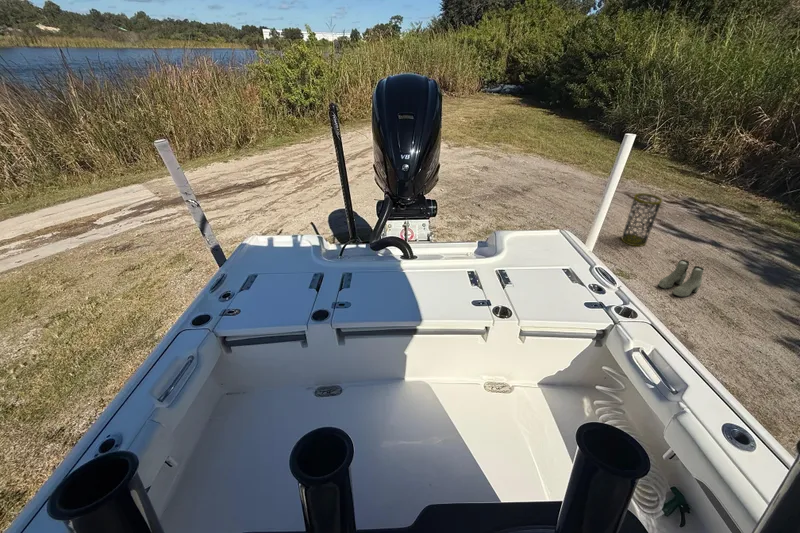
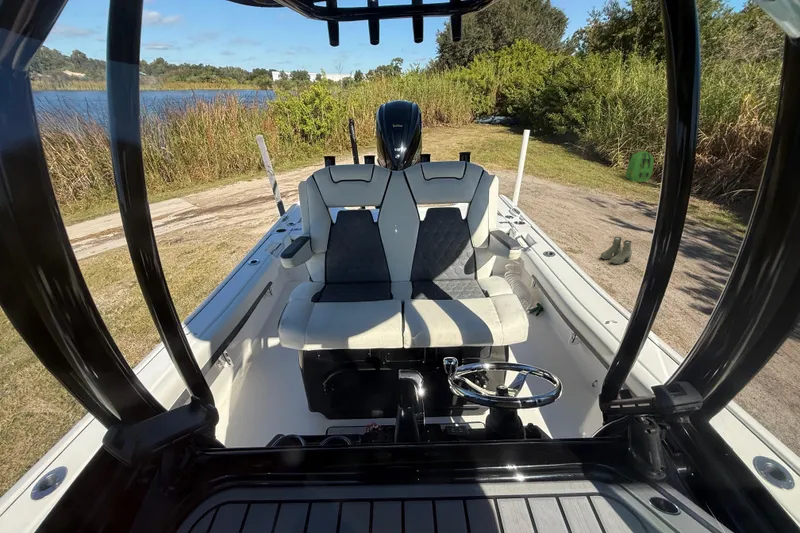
backpack: none [663,134,698,170] -> present [626,151,654,182]
trash can: present [622,193,662,246] -> none [578,192,606,234]

